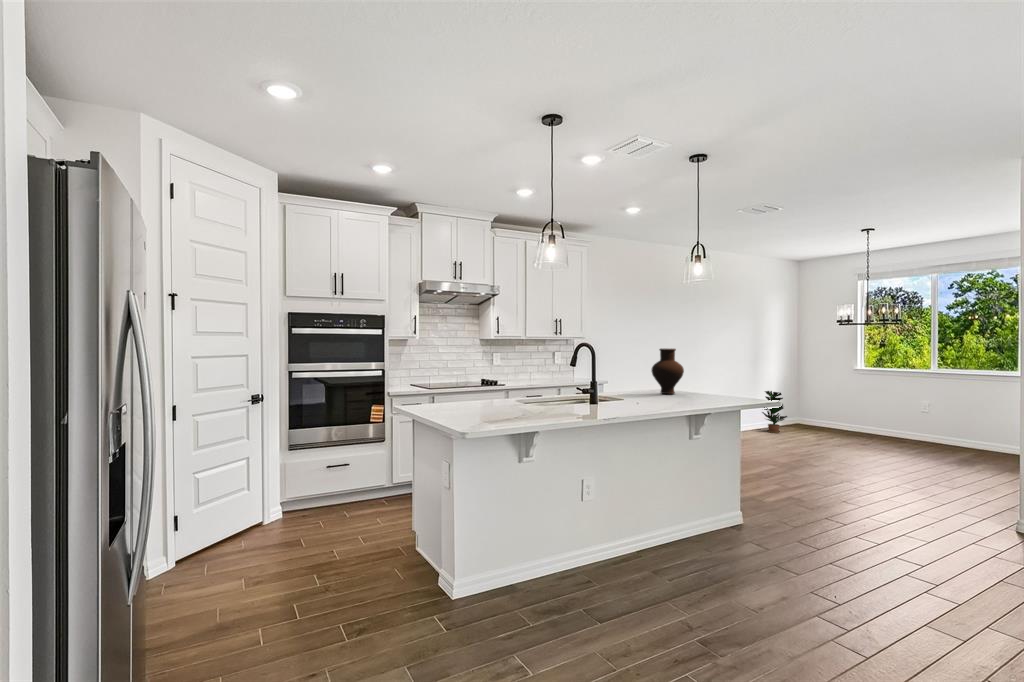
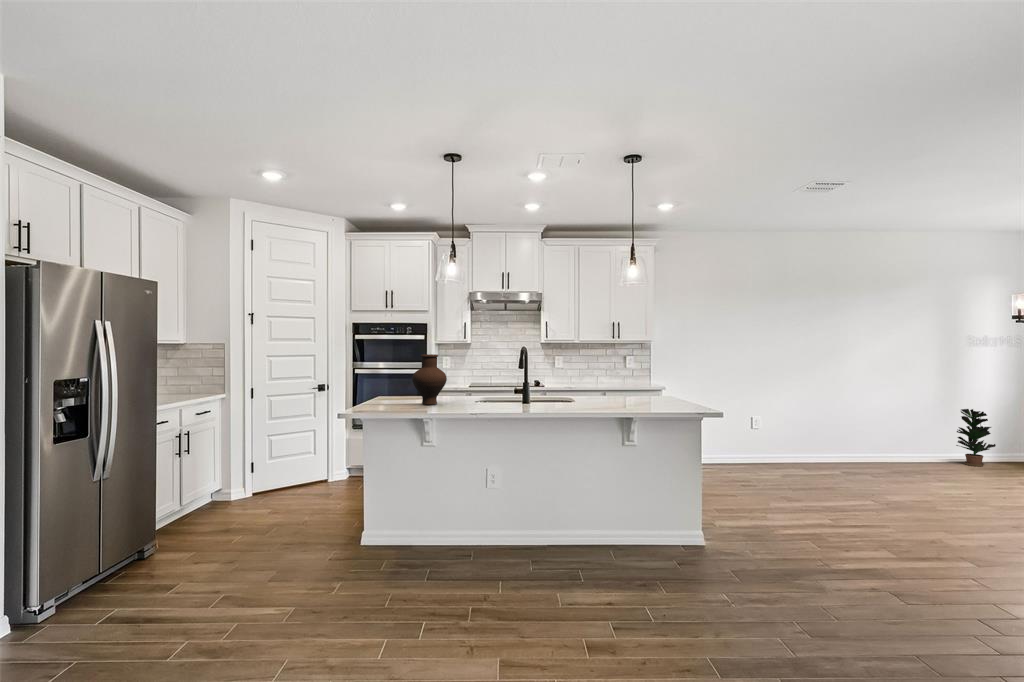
vase: present [652,348,684,394] -> present [412,354,447,405]

